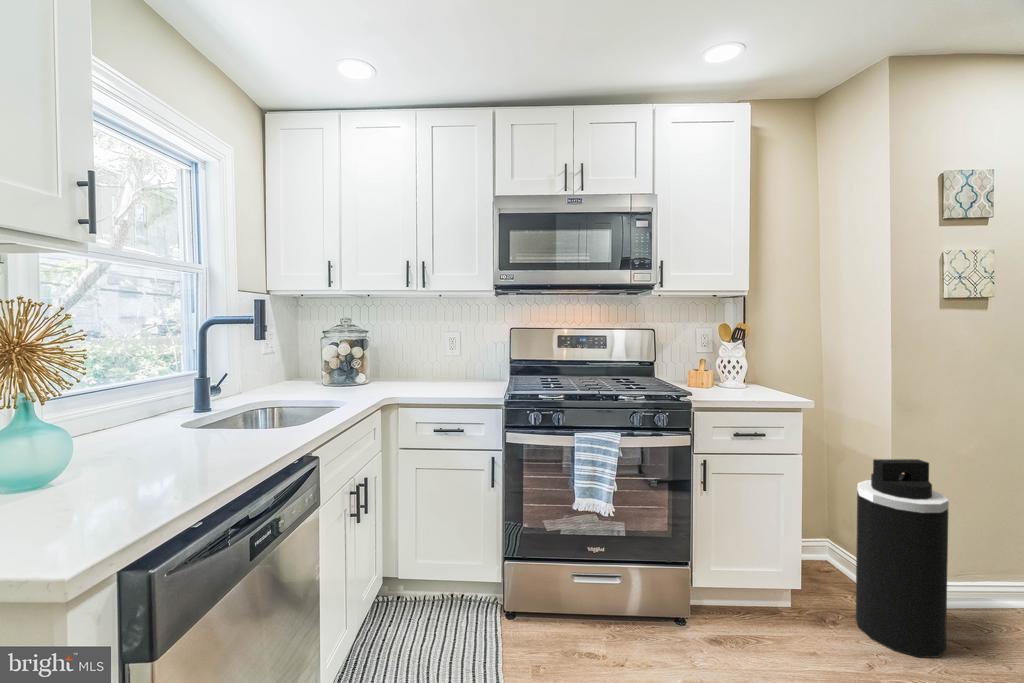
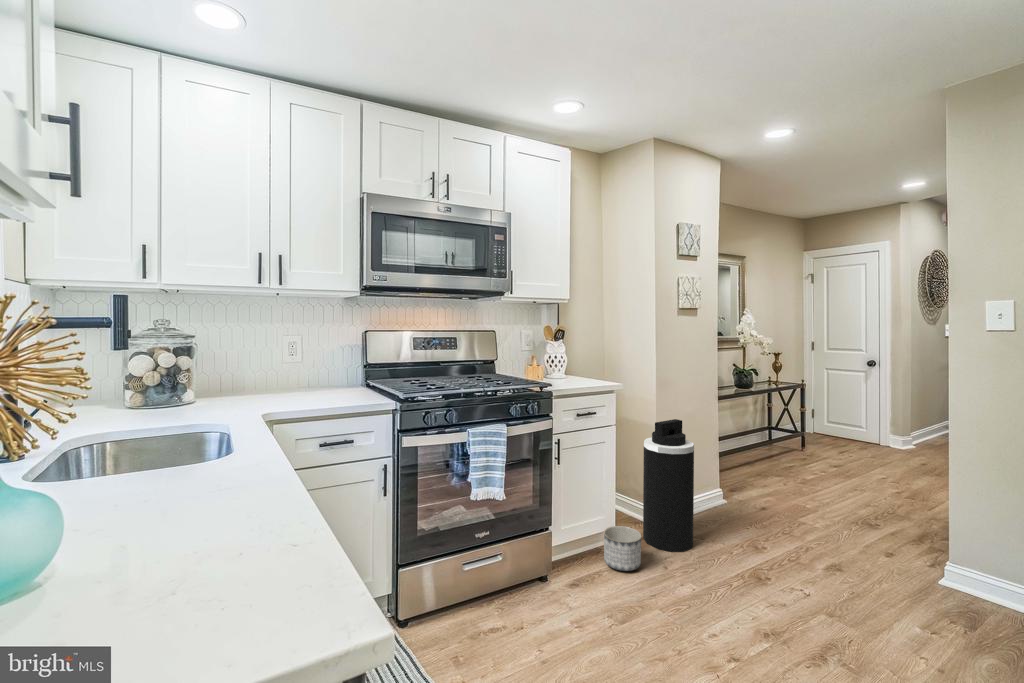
planter: none [771,586,829,654] -> present [604,526,641,571]

